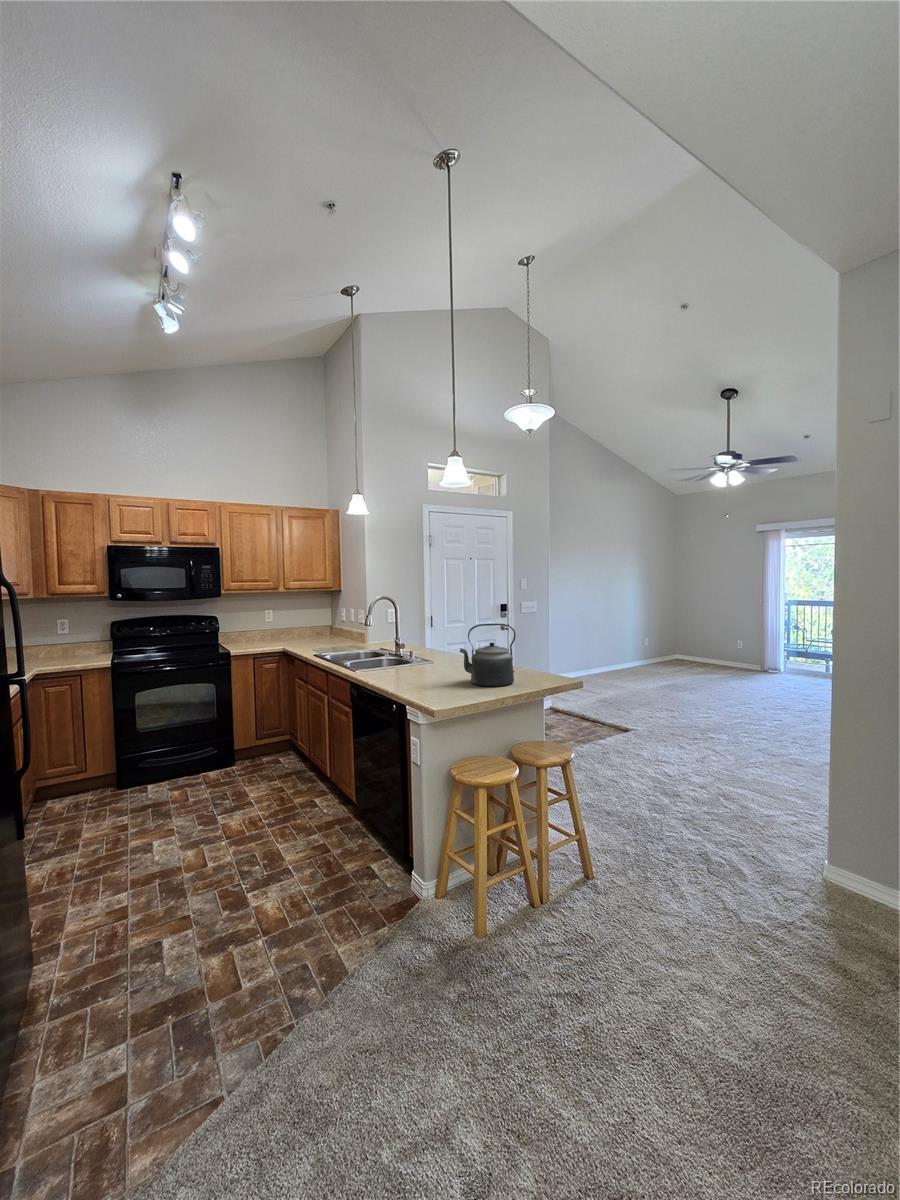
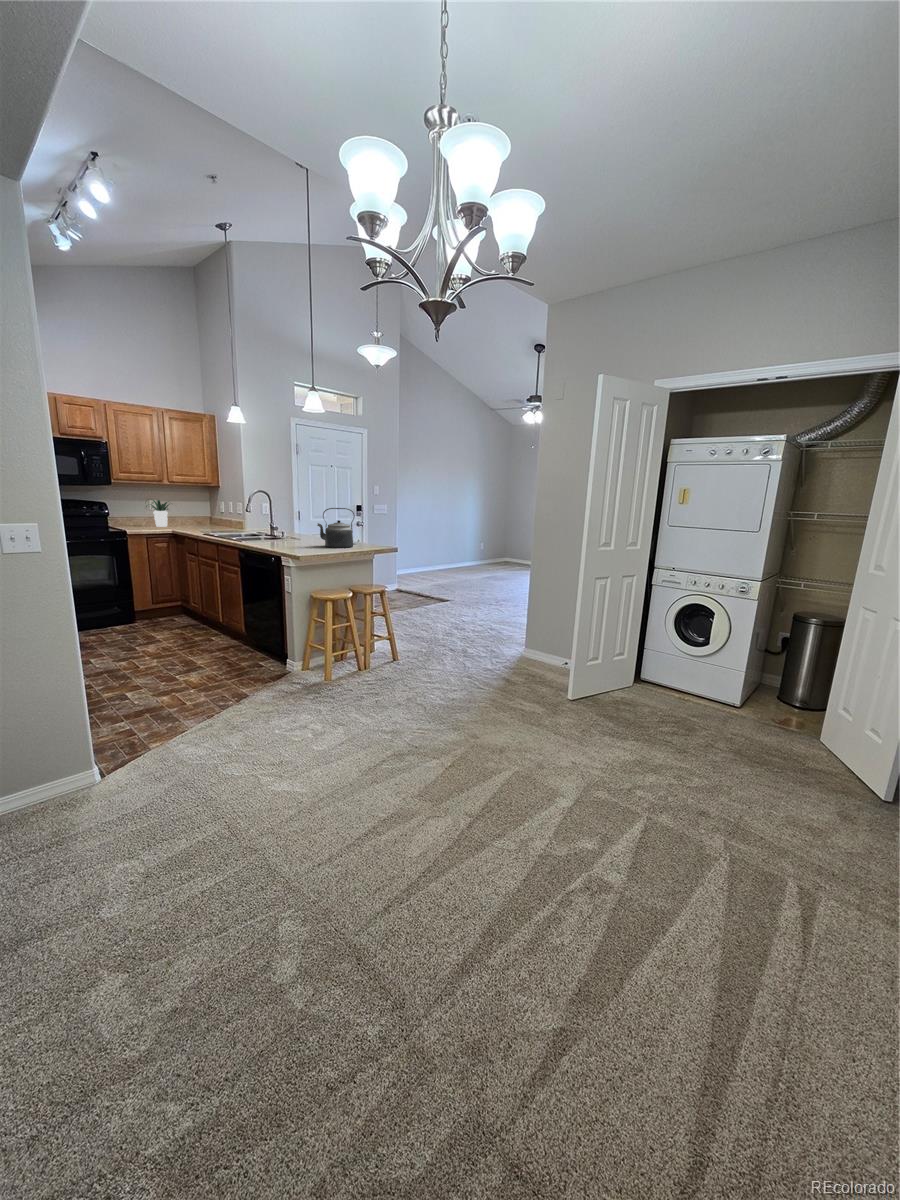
potted plant: none [257,609,294,642] -> present [146,500,169,527]

